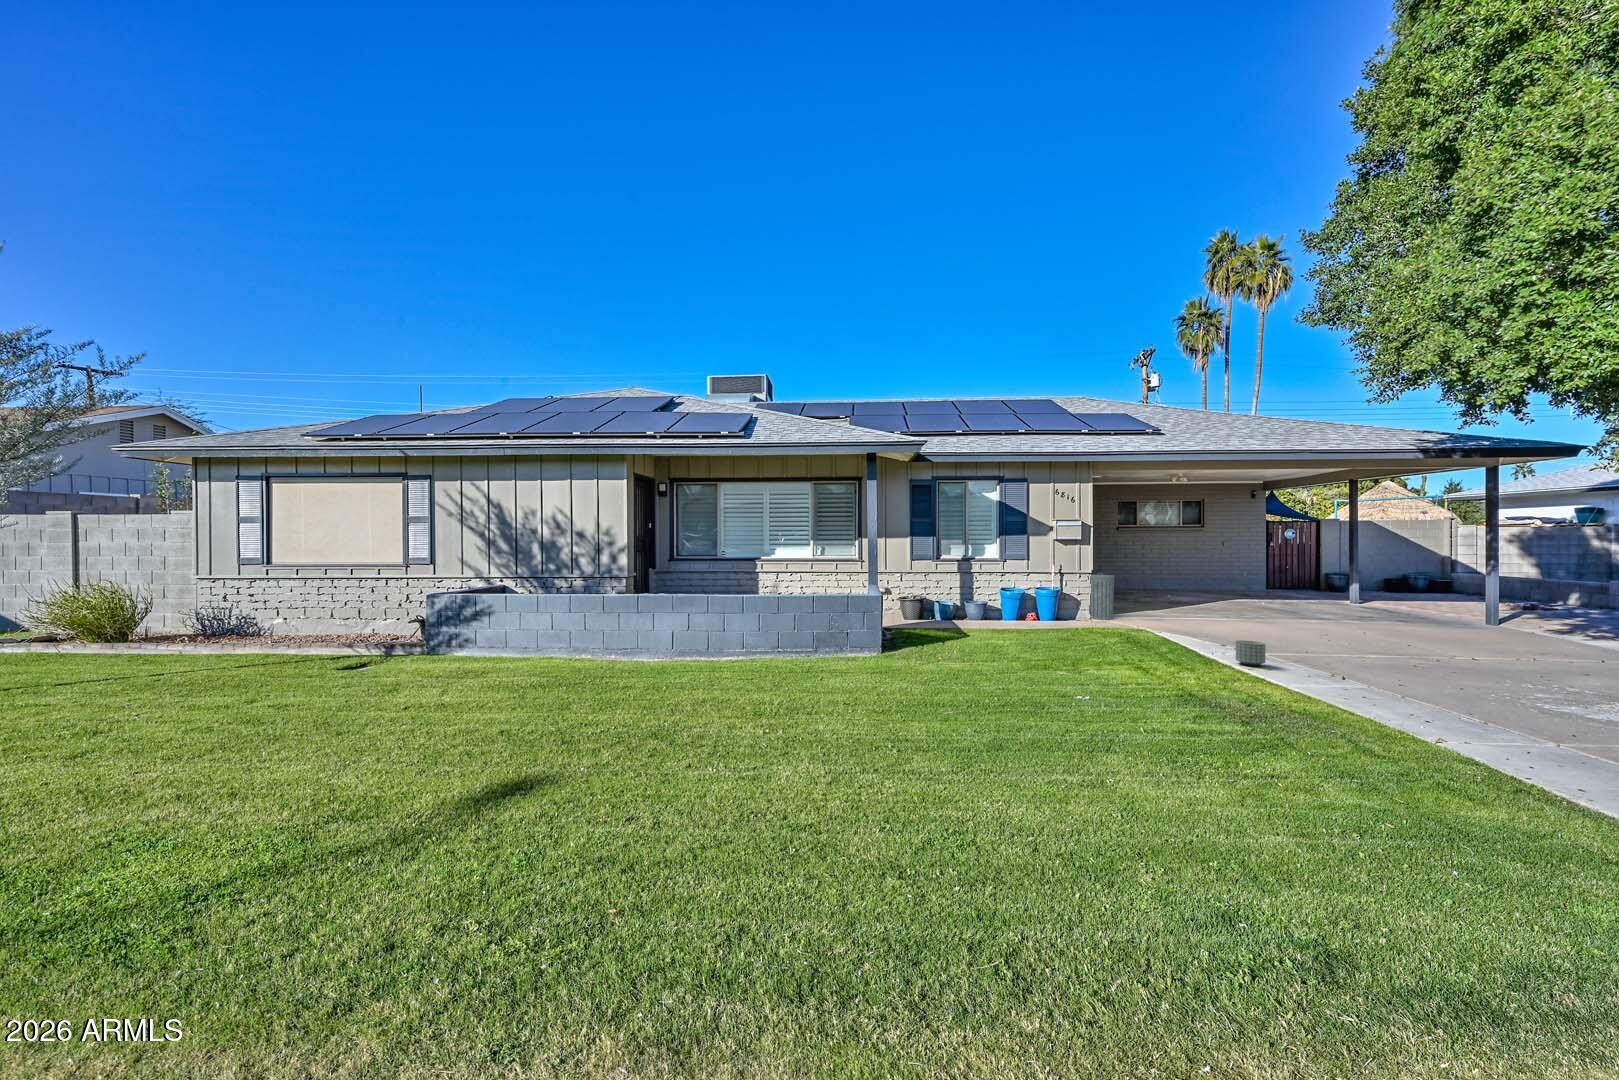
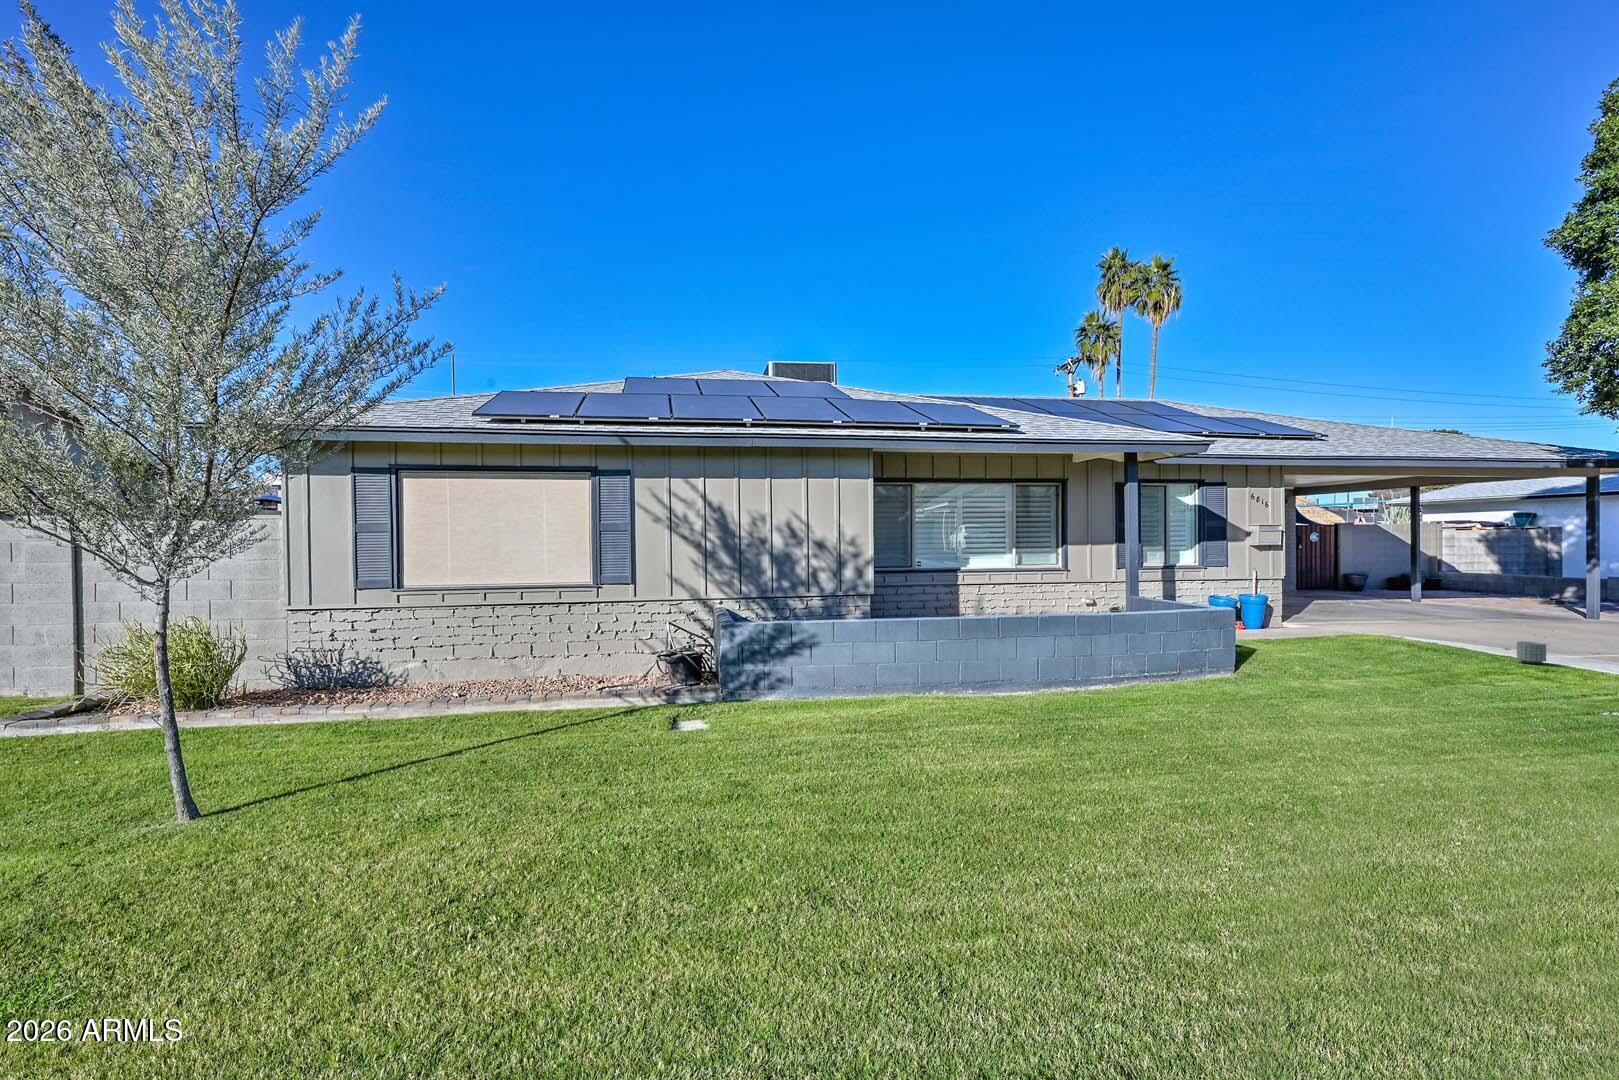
trash can: present [1087,573,1115,620] -> none [1280,580,1311,628]

